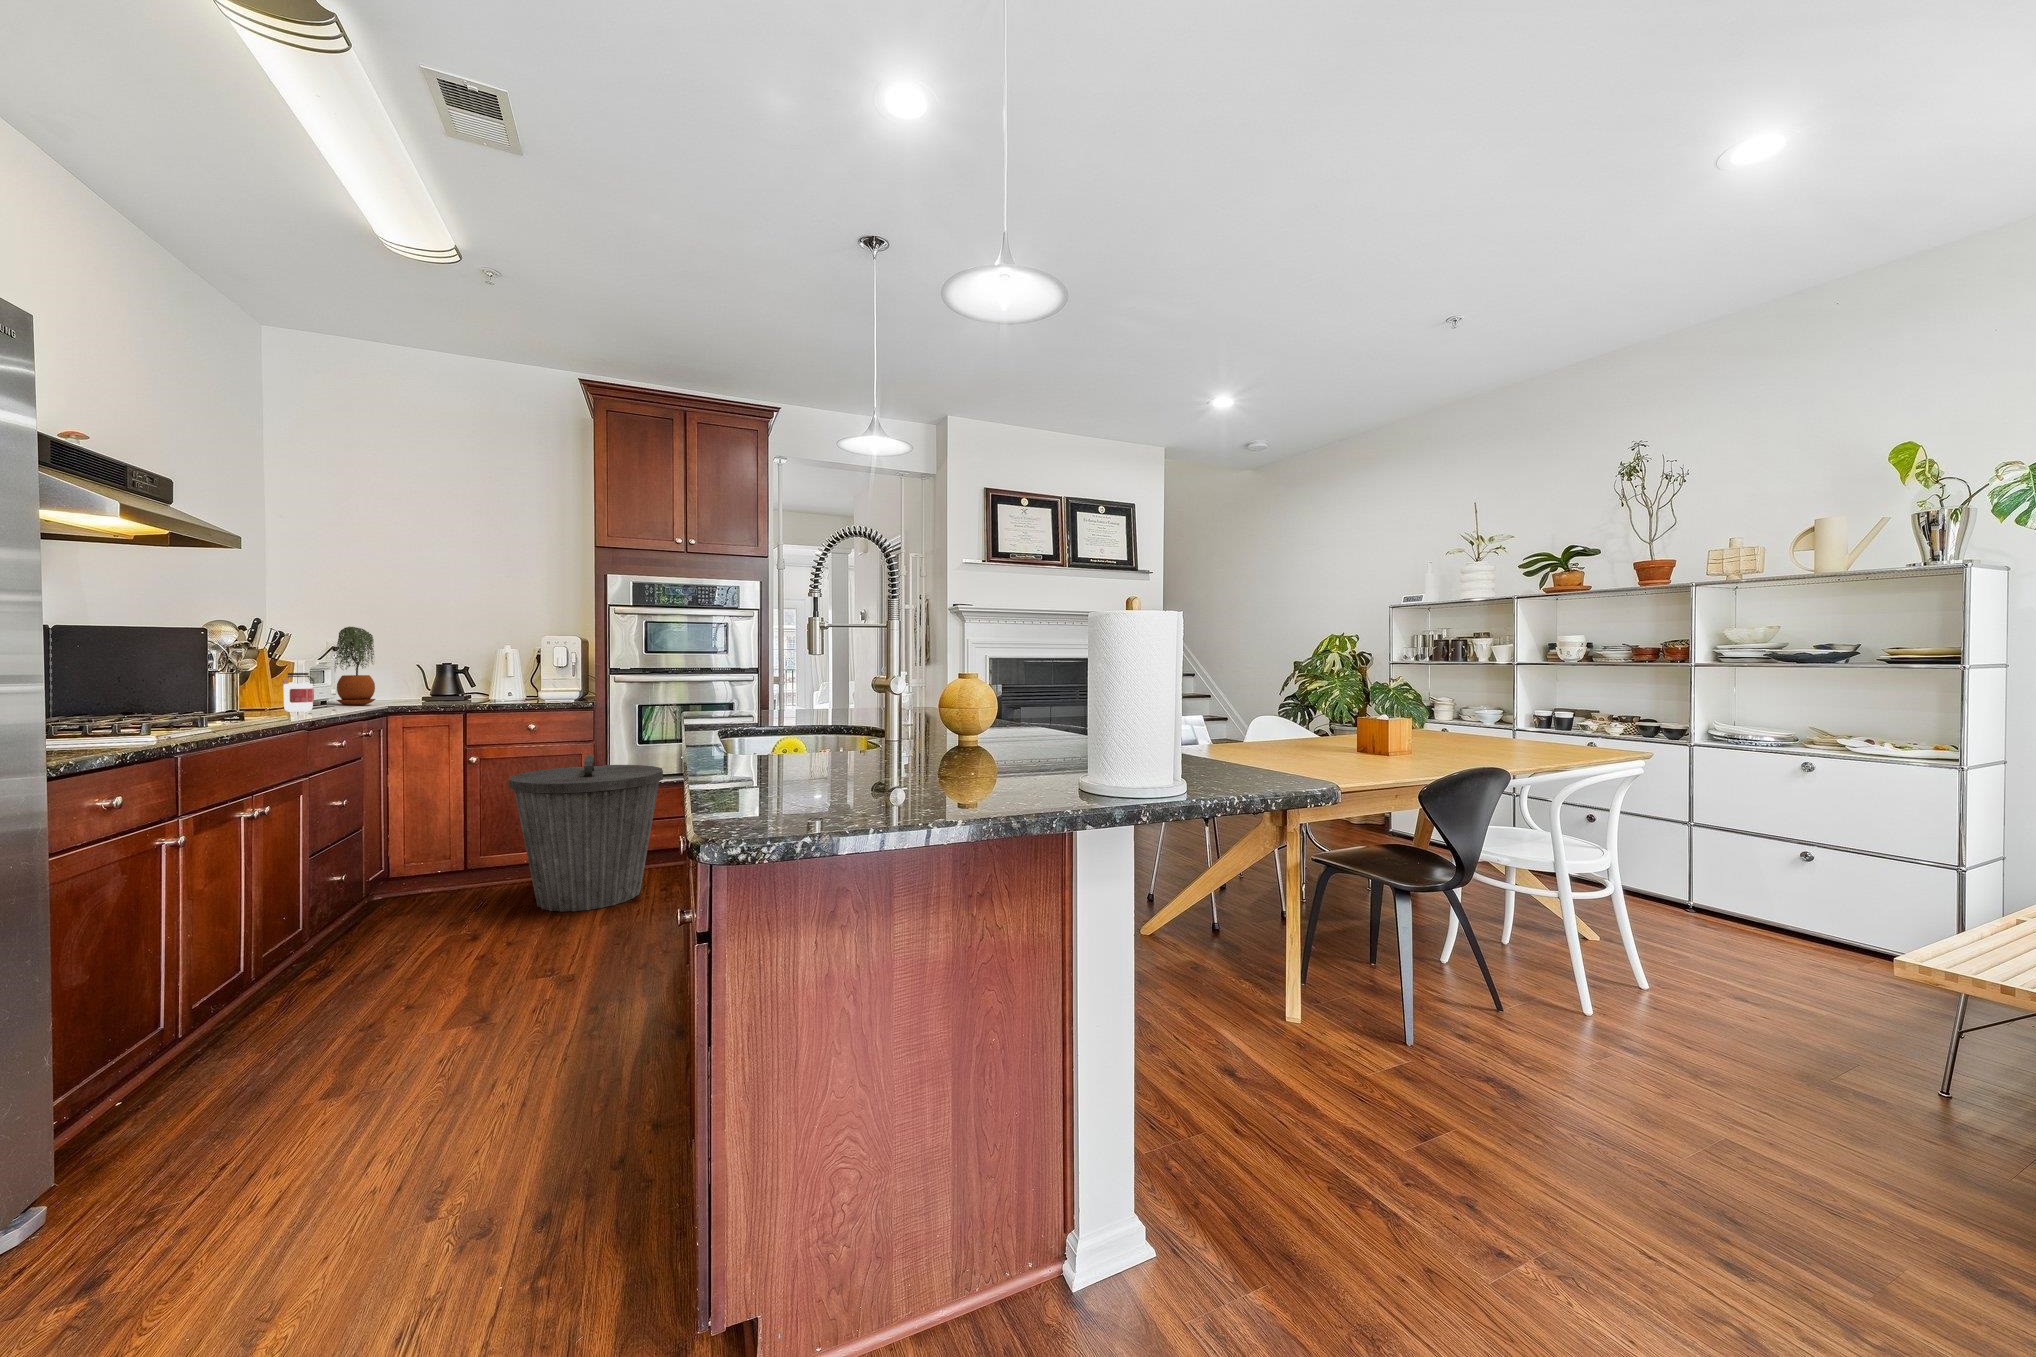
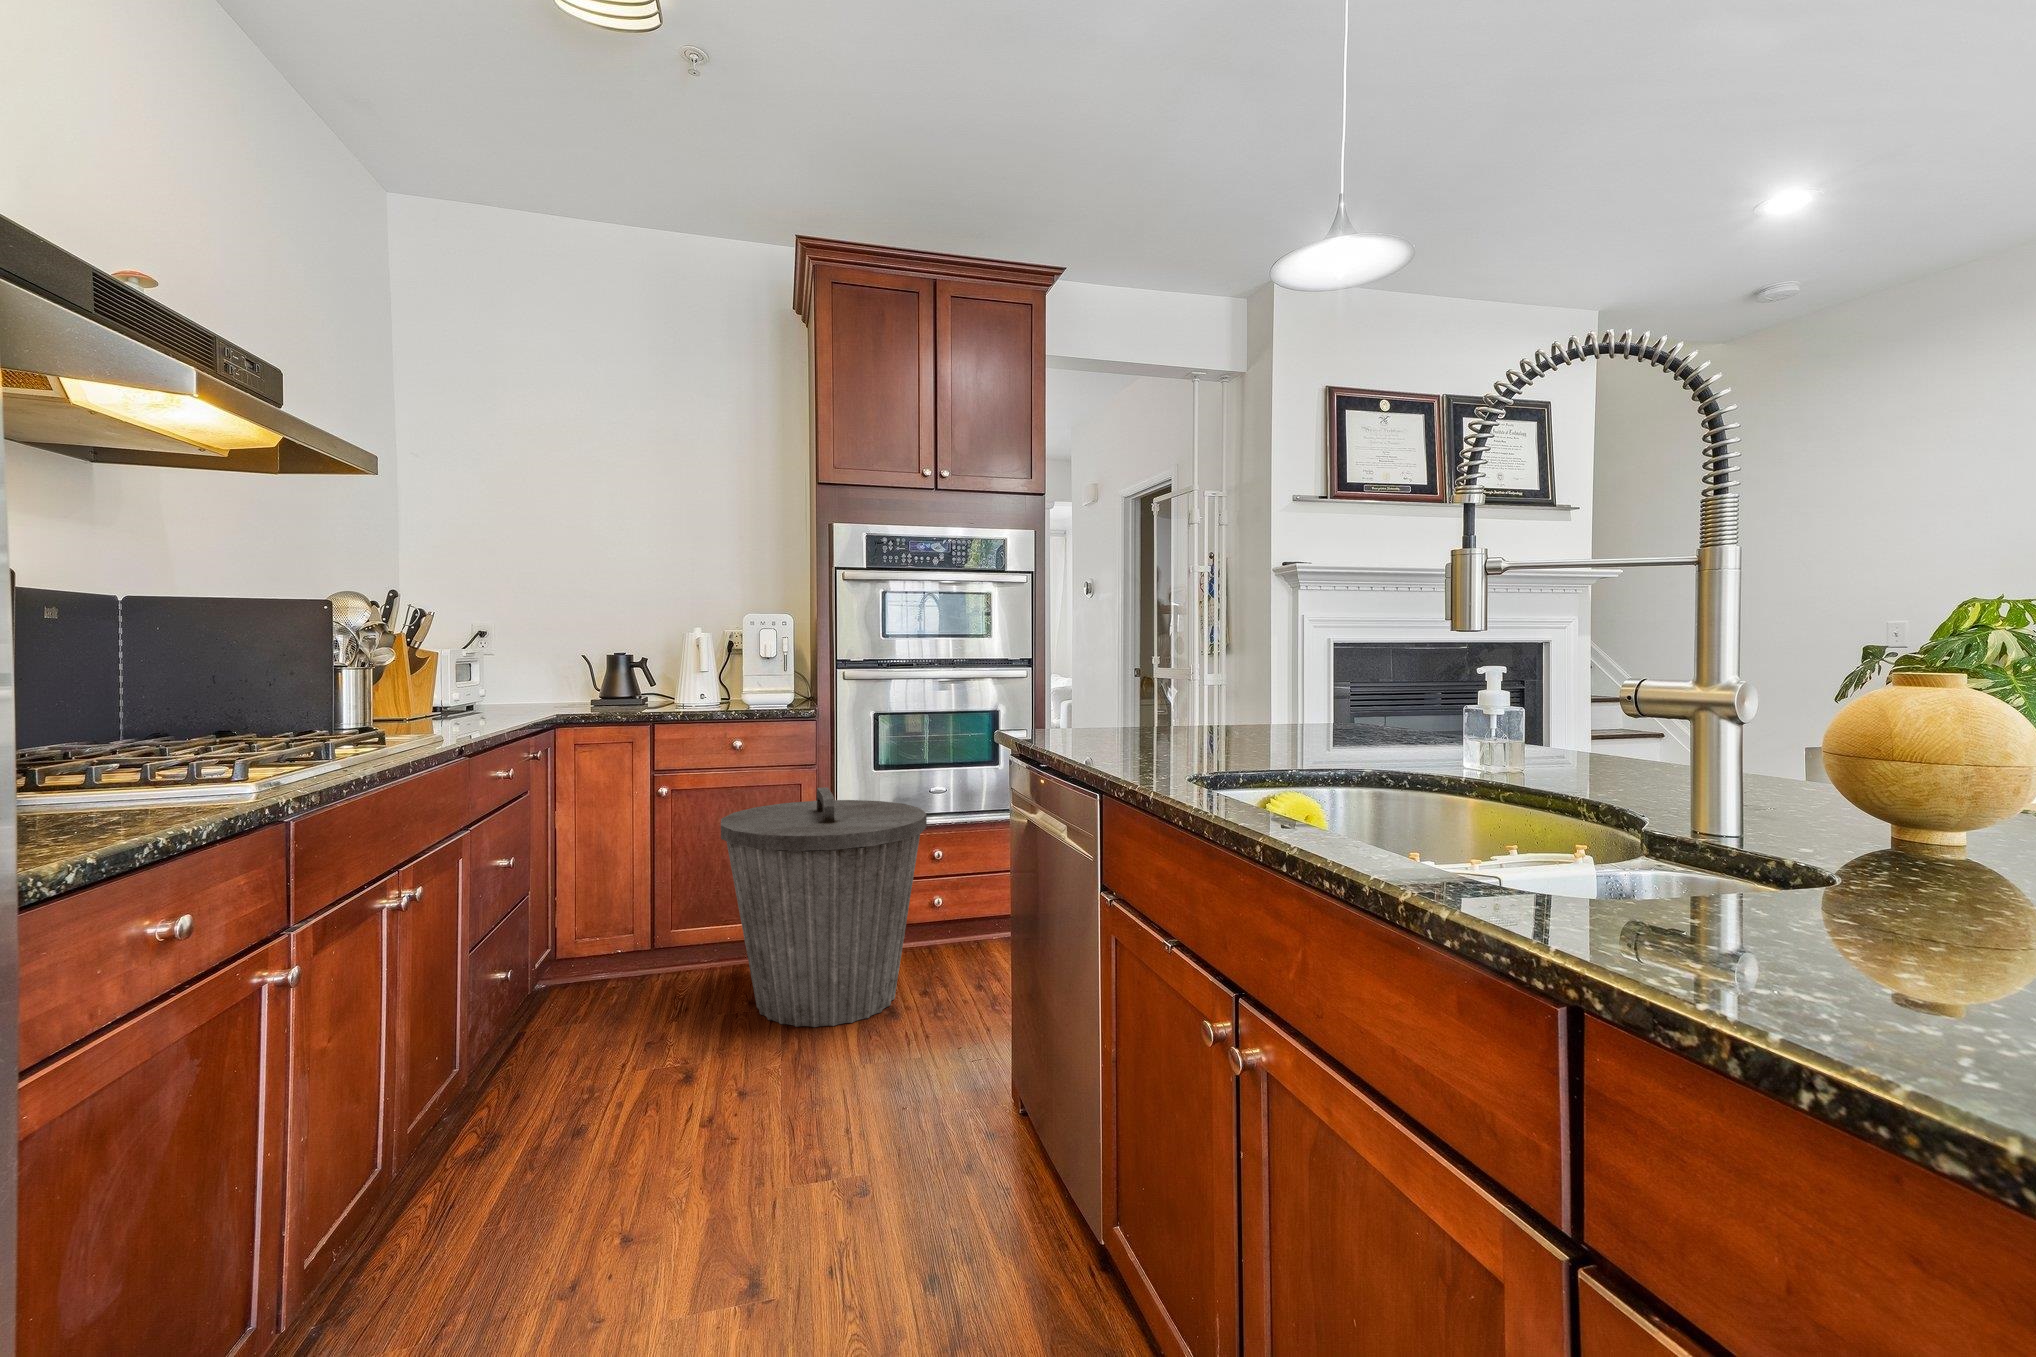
potted plant: present [335,627,376,705] -> none [487,601,539,713]
jar: present [283,673,314,712] -> none [428,668,469,727]

